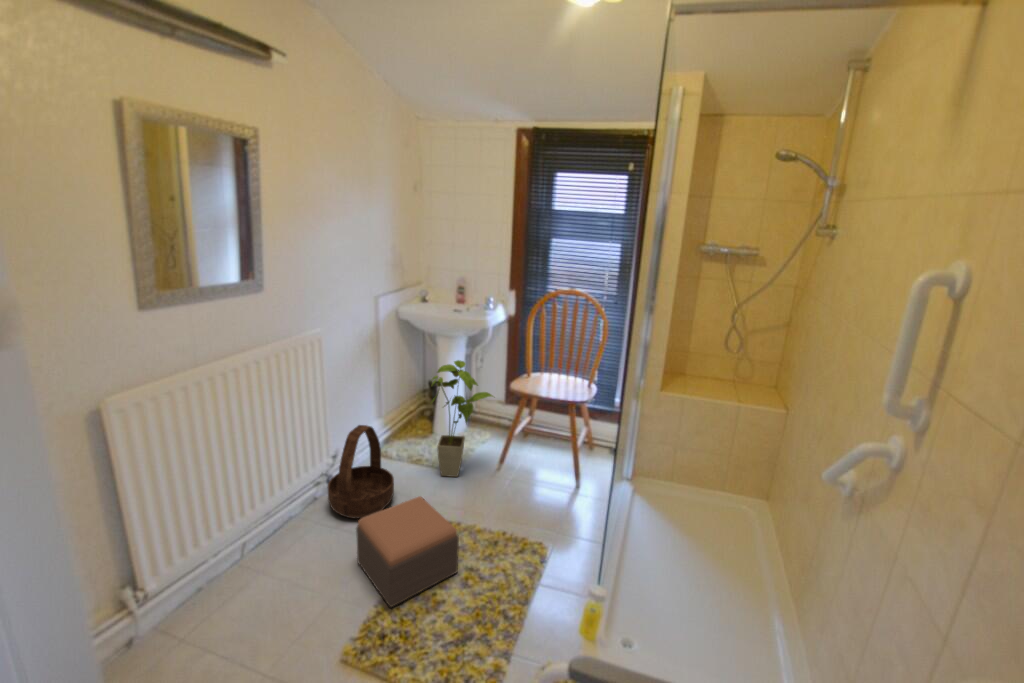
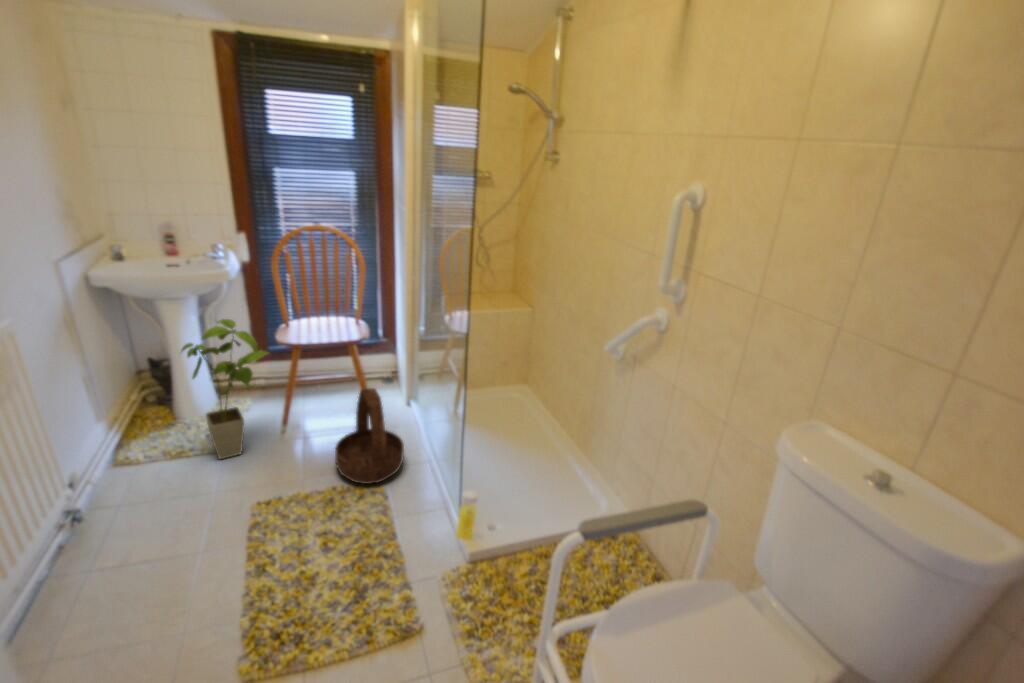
basket: present [328,425,394,518] -> present [335,388,404,484]
footstool: present [356,496,459,607] -> none [176,486,313,608]

